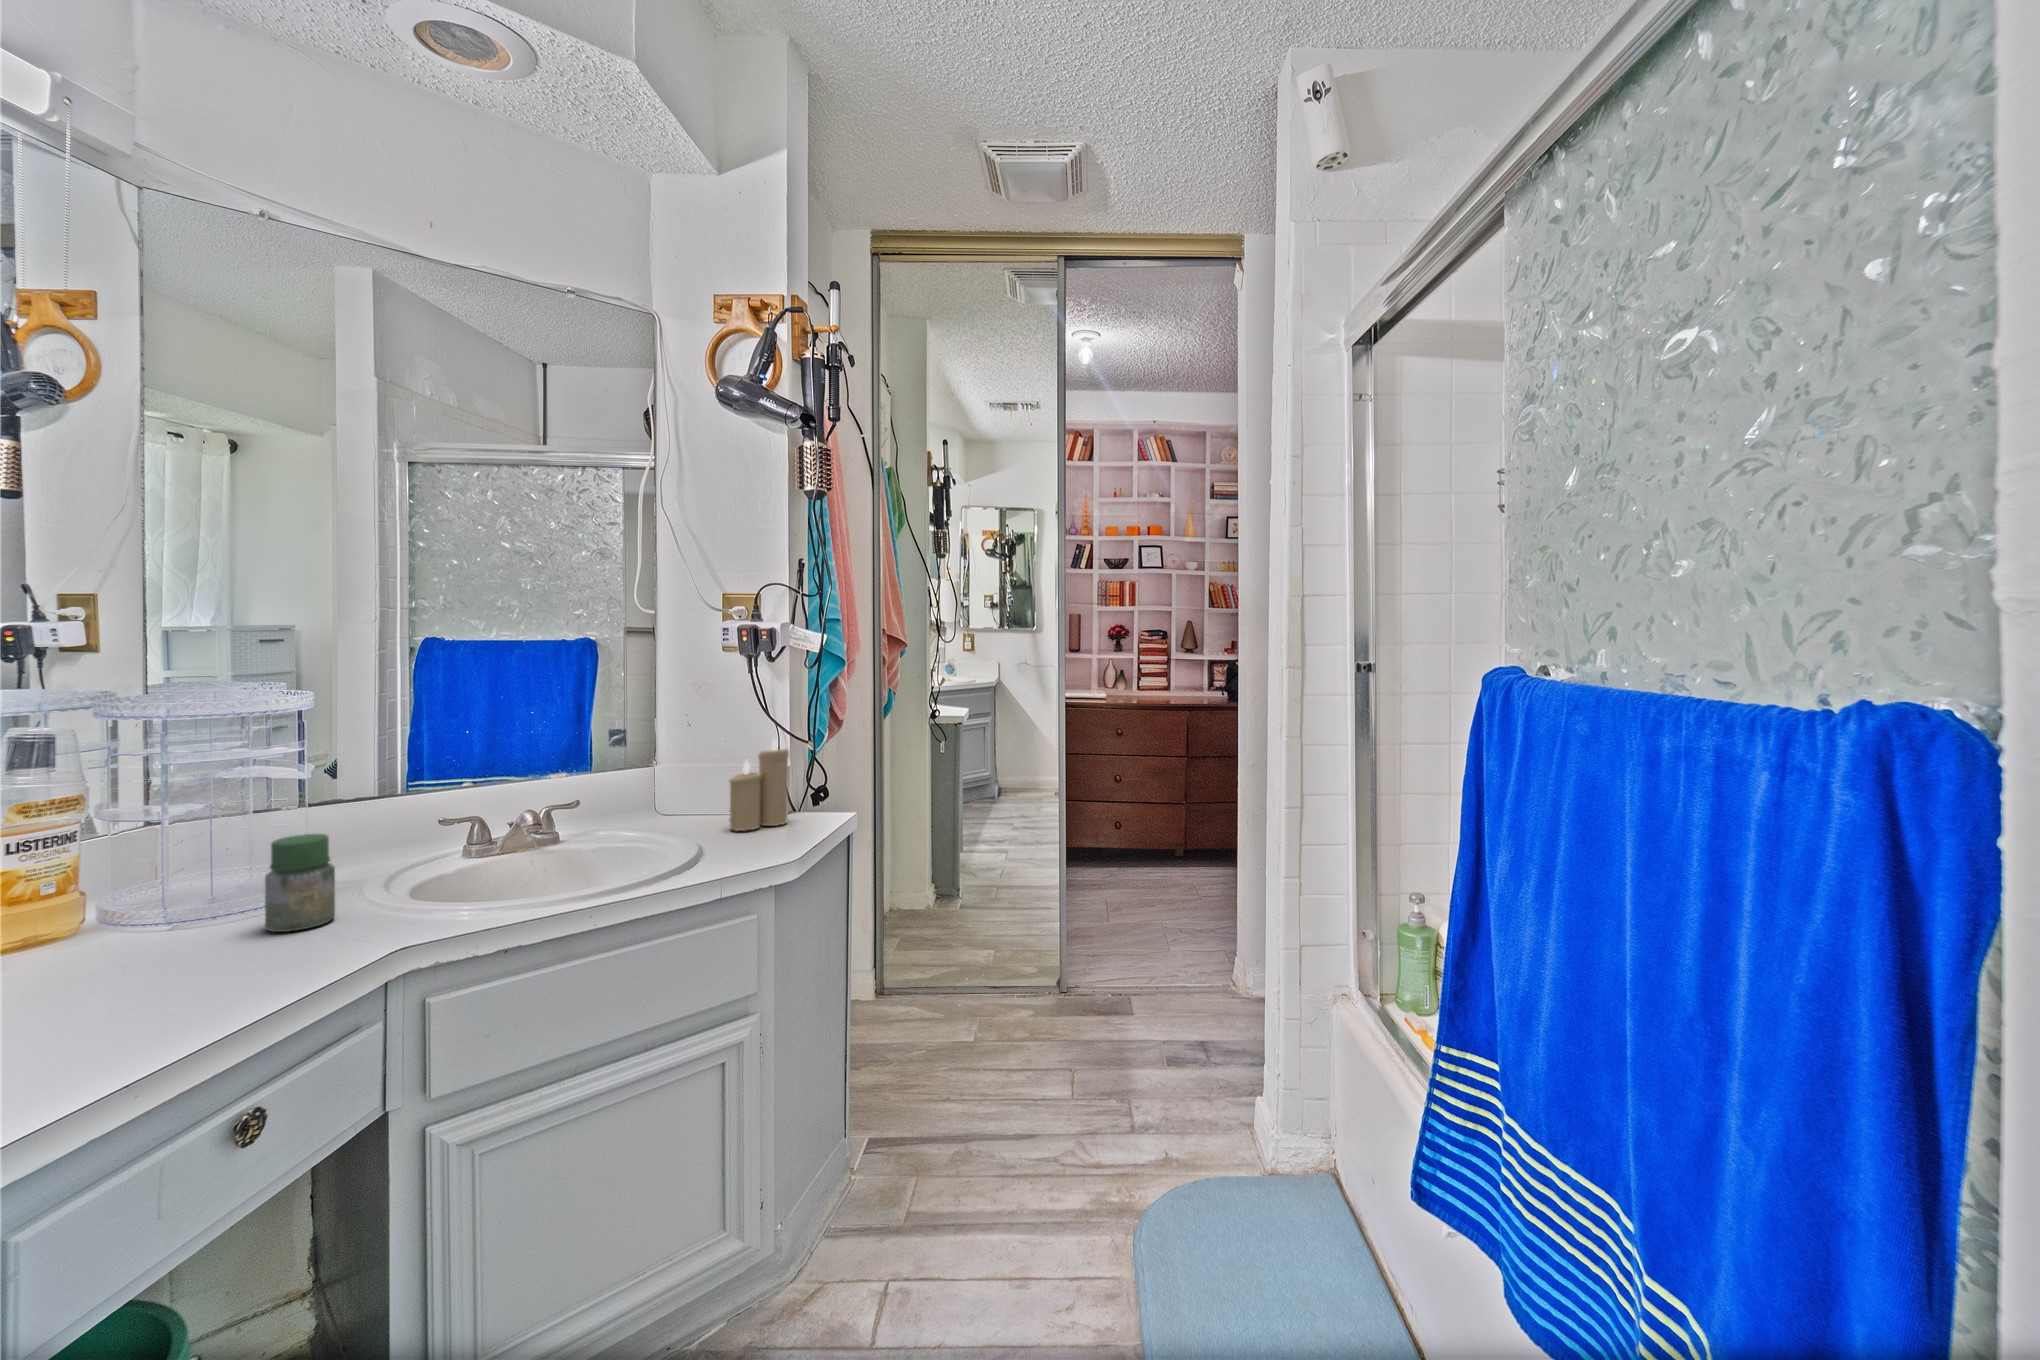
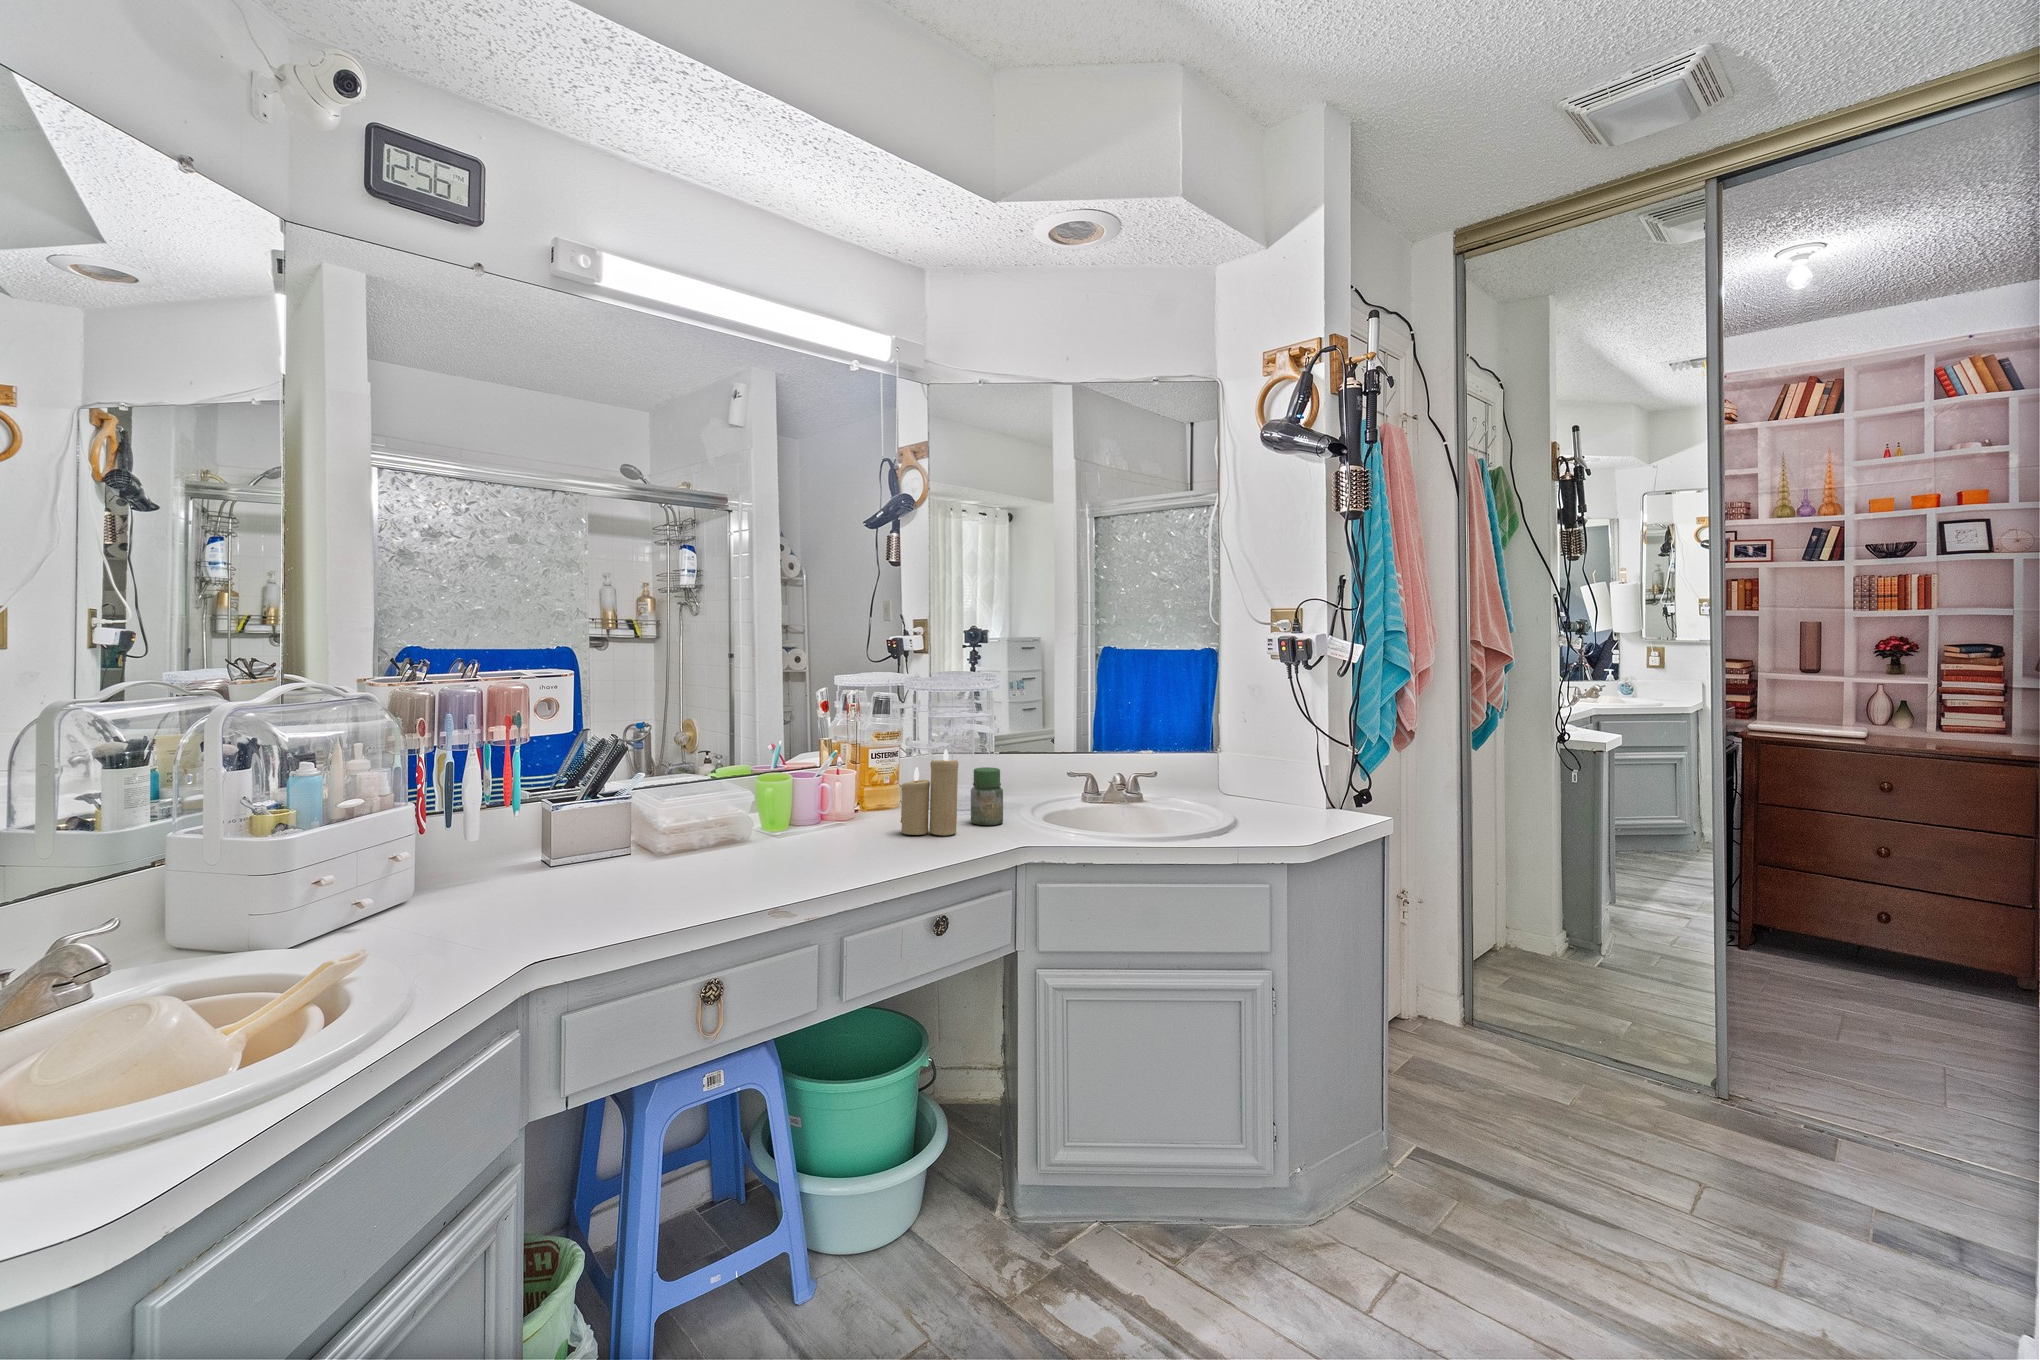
candle: present [730,739,789,831] -> present [901,749,958,835]

